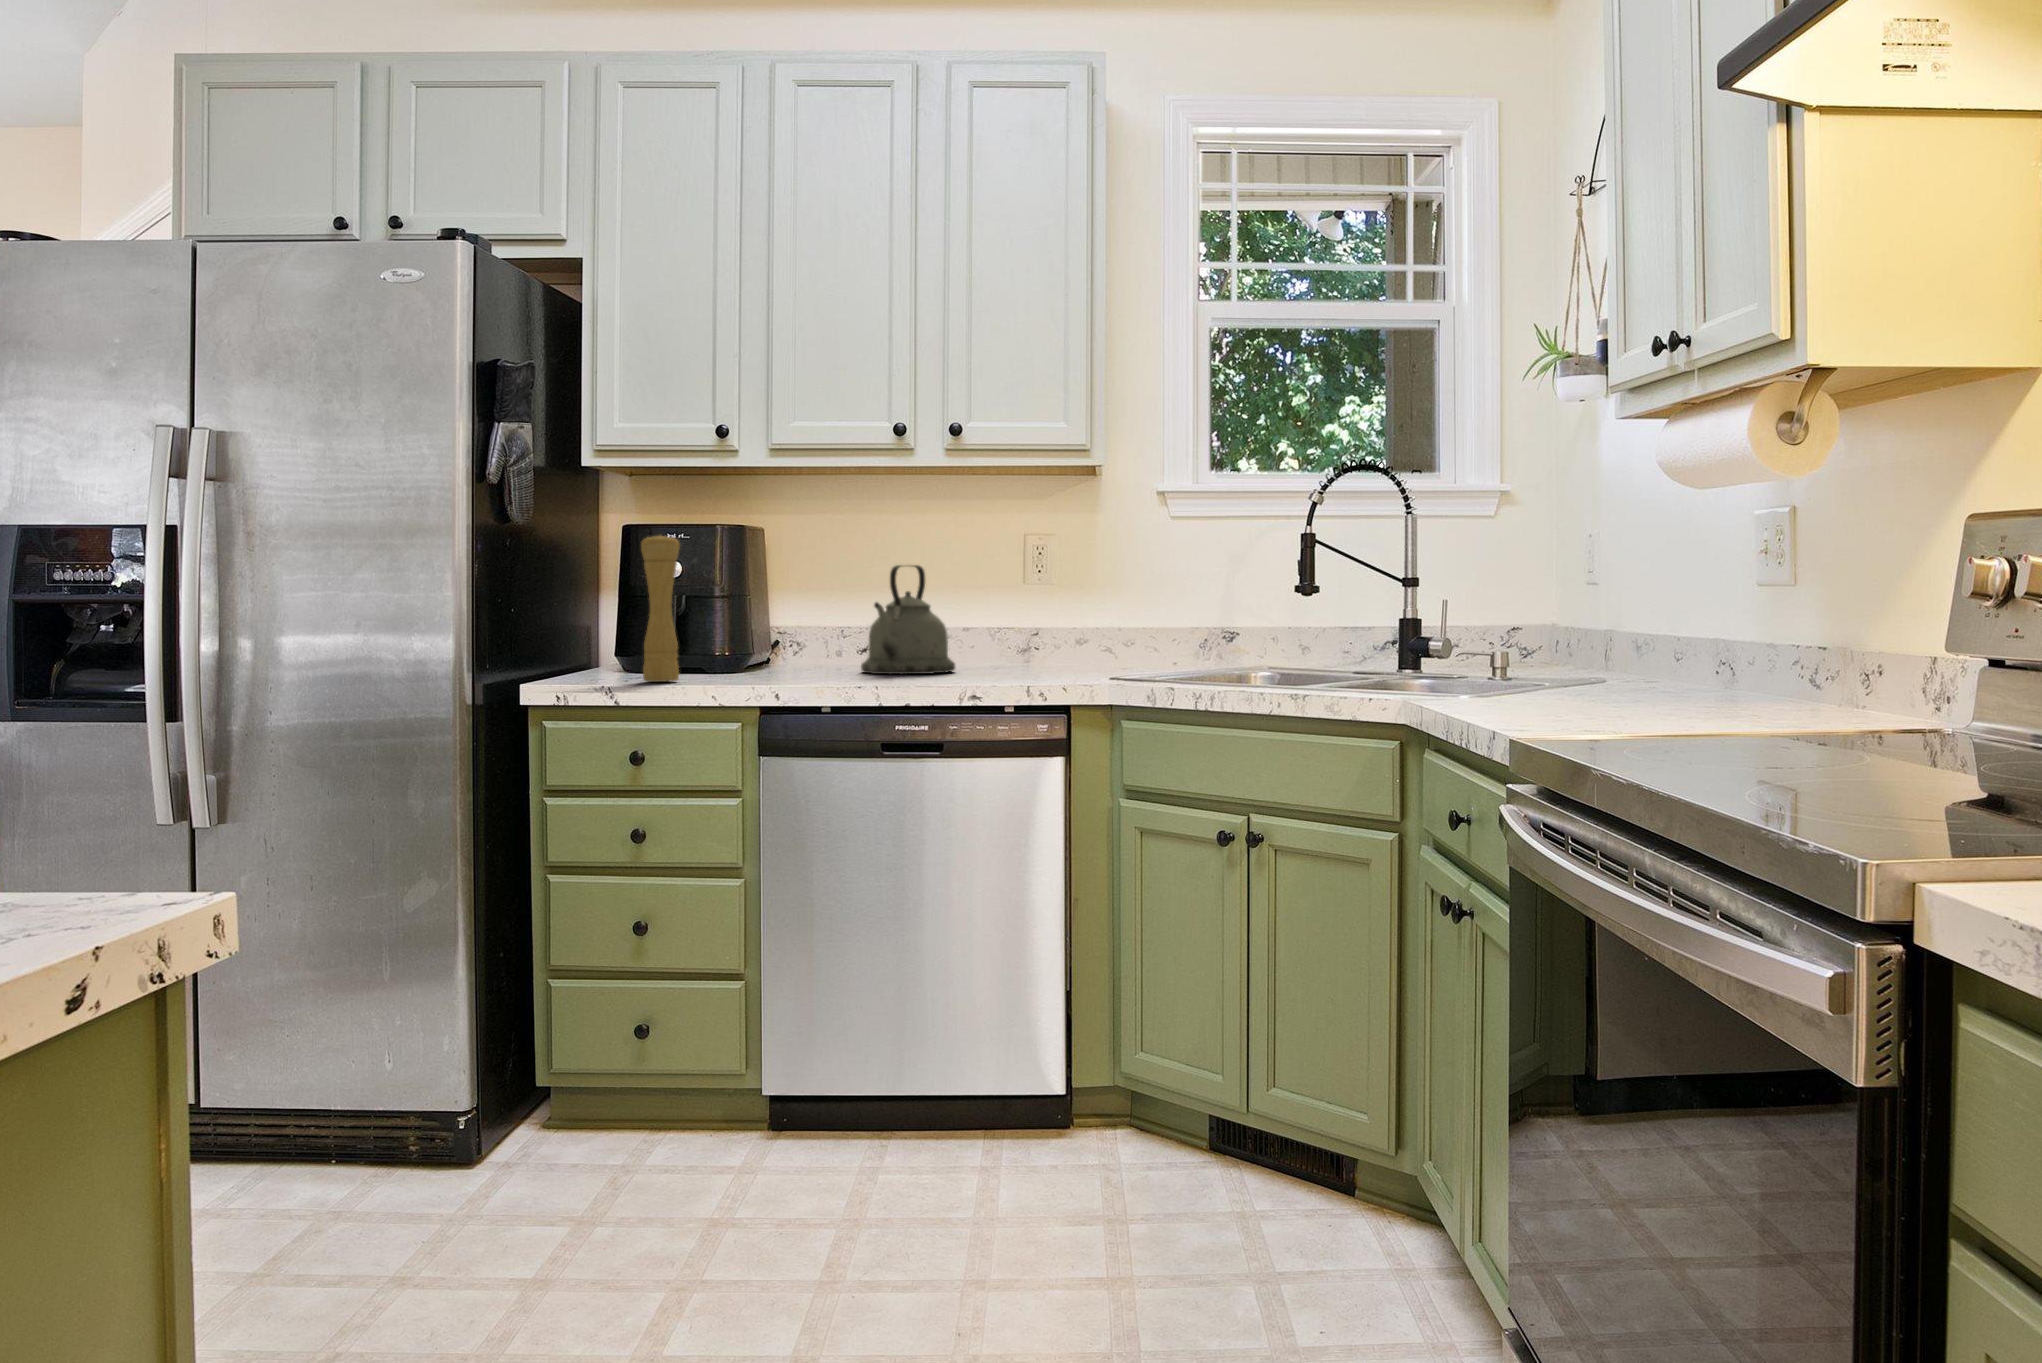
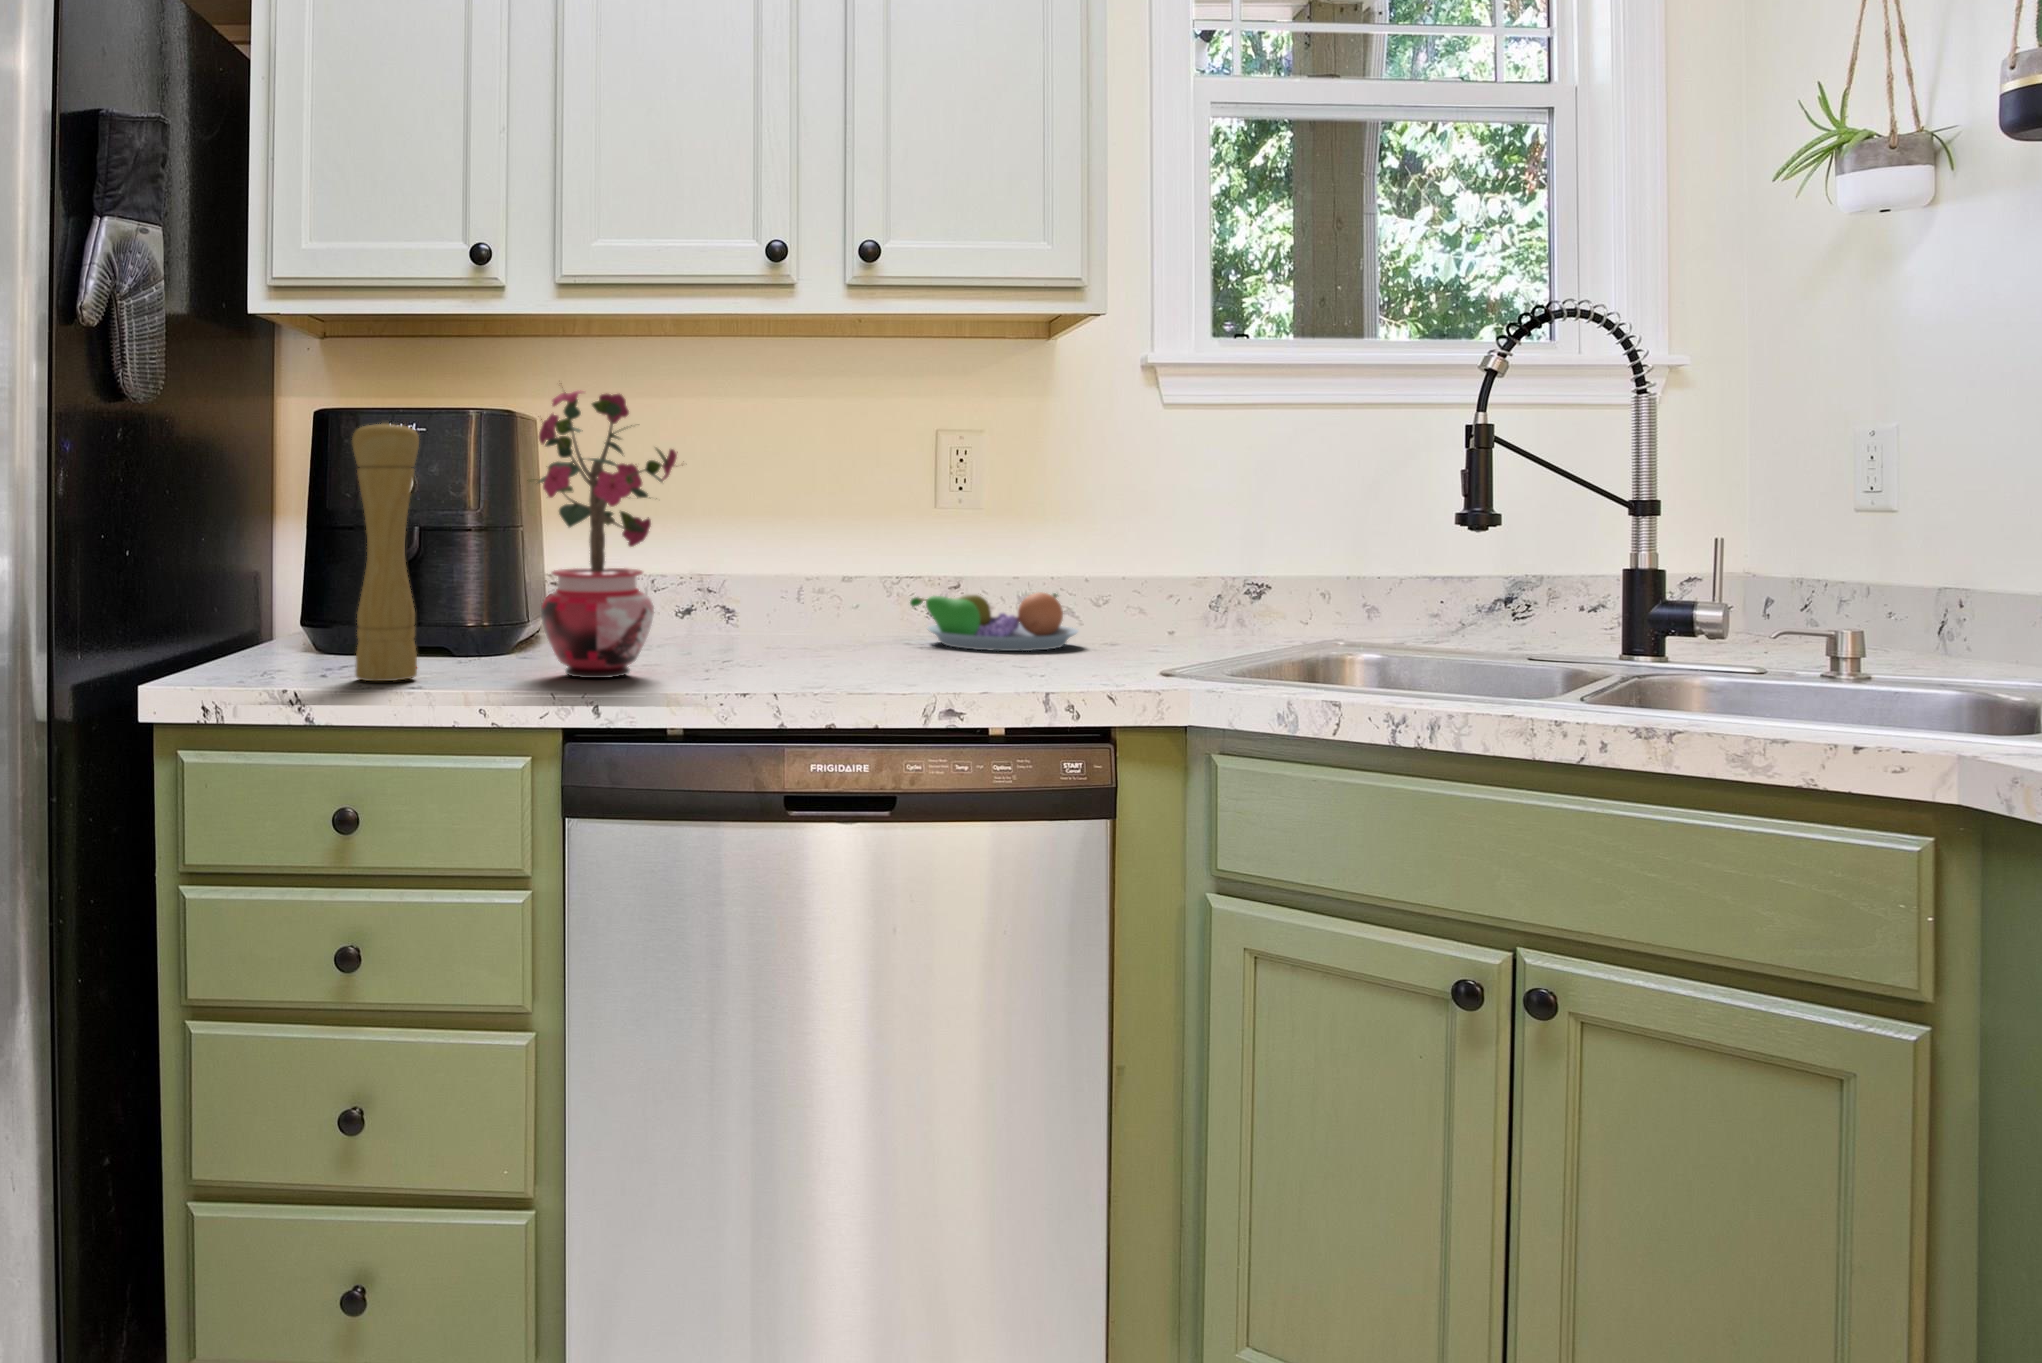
potted plant: none [746,511,838,681] -> present [538,390,678,678]
kettle: present [861,565,955,674] -> none [689,478,837,655]
fruit bowl: none [1009,632,1115,673] -> present [910,592,1078,651]

